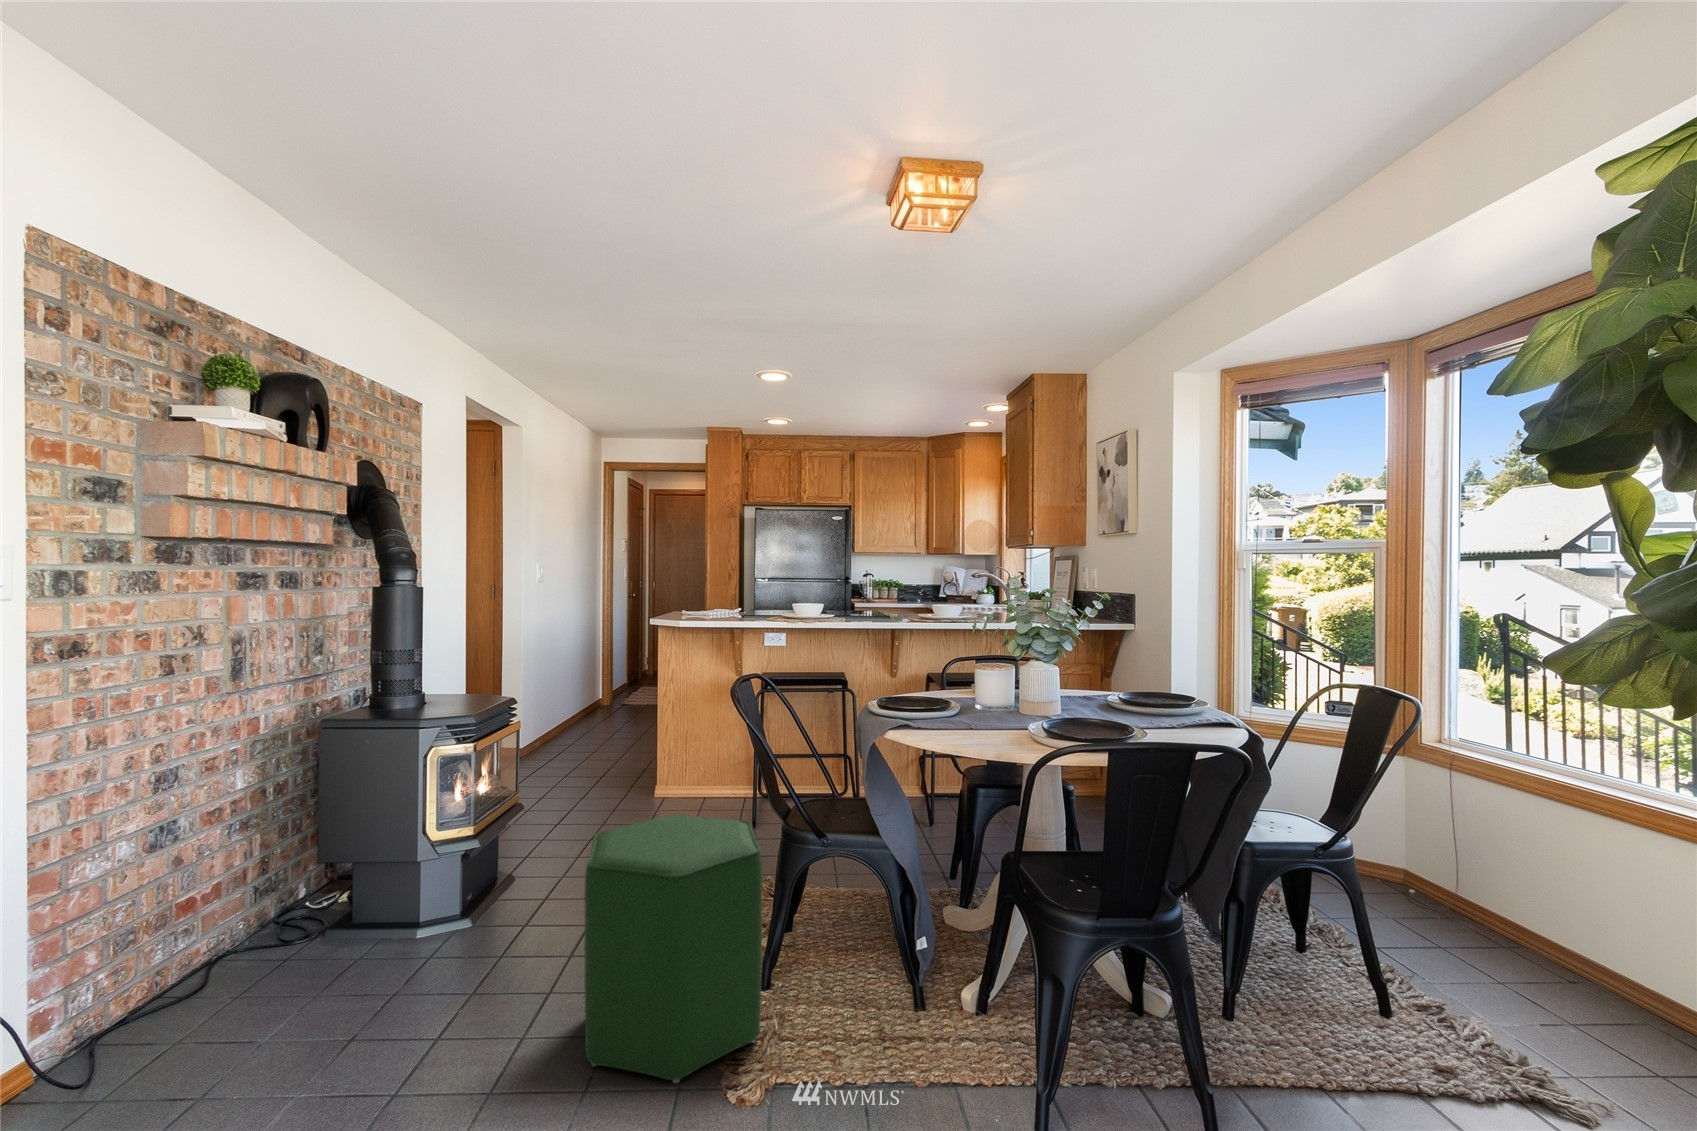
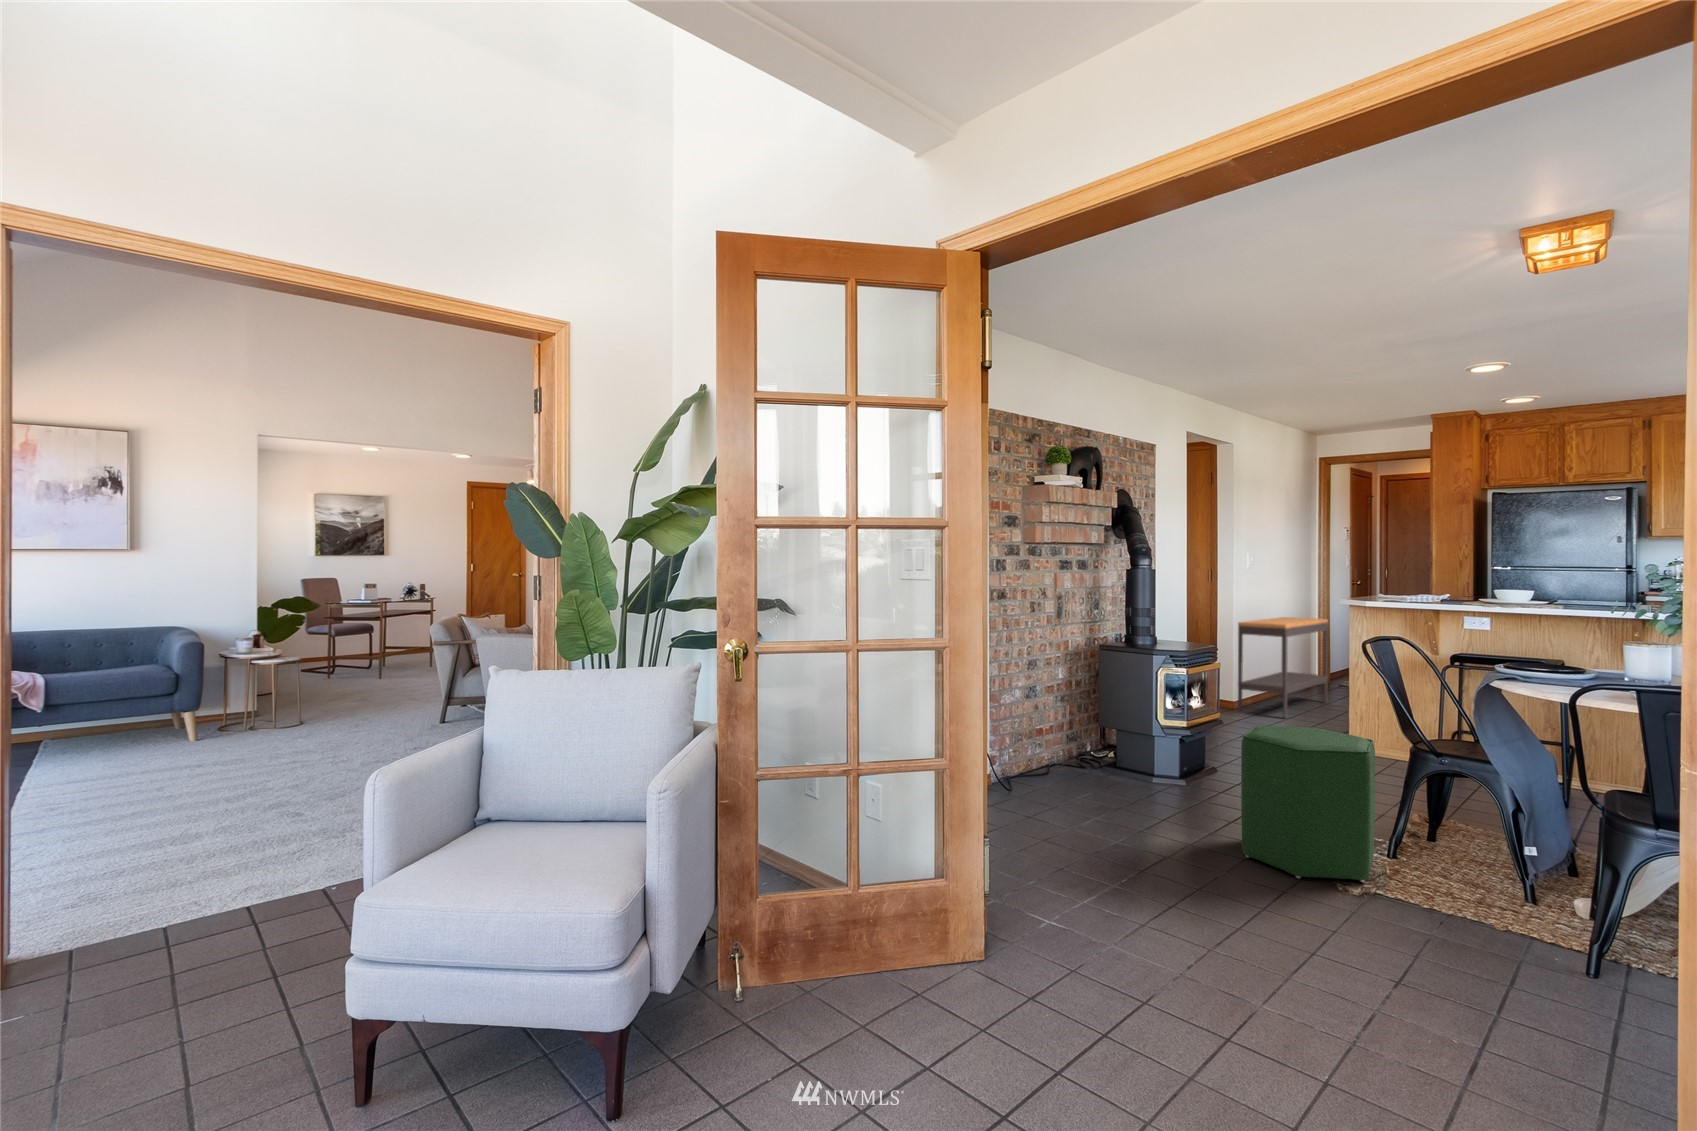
console table: none [527,636,619,760] -> present [1238,617,1328,718]

